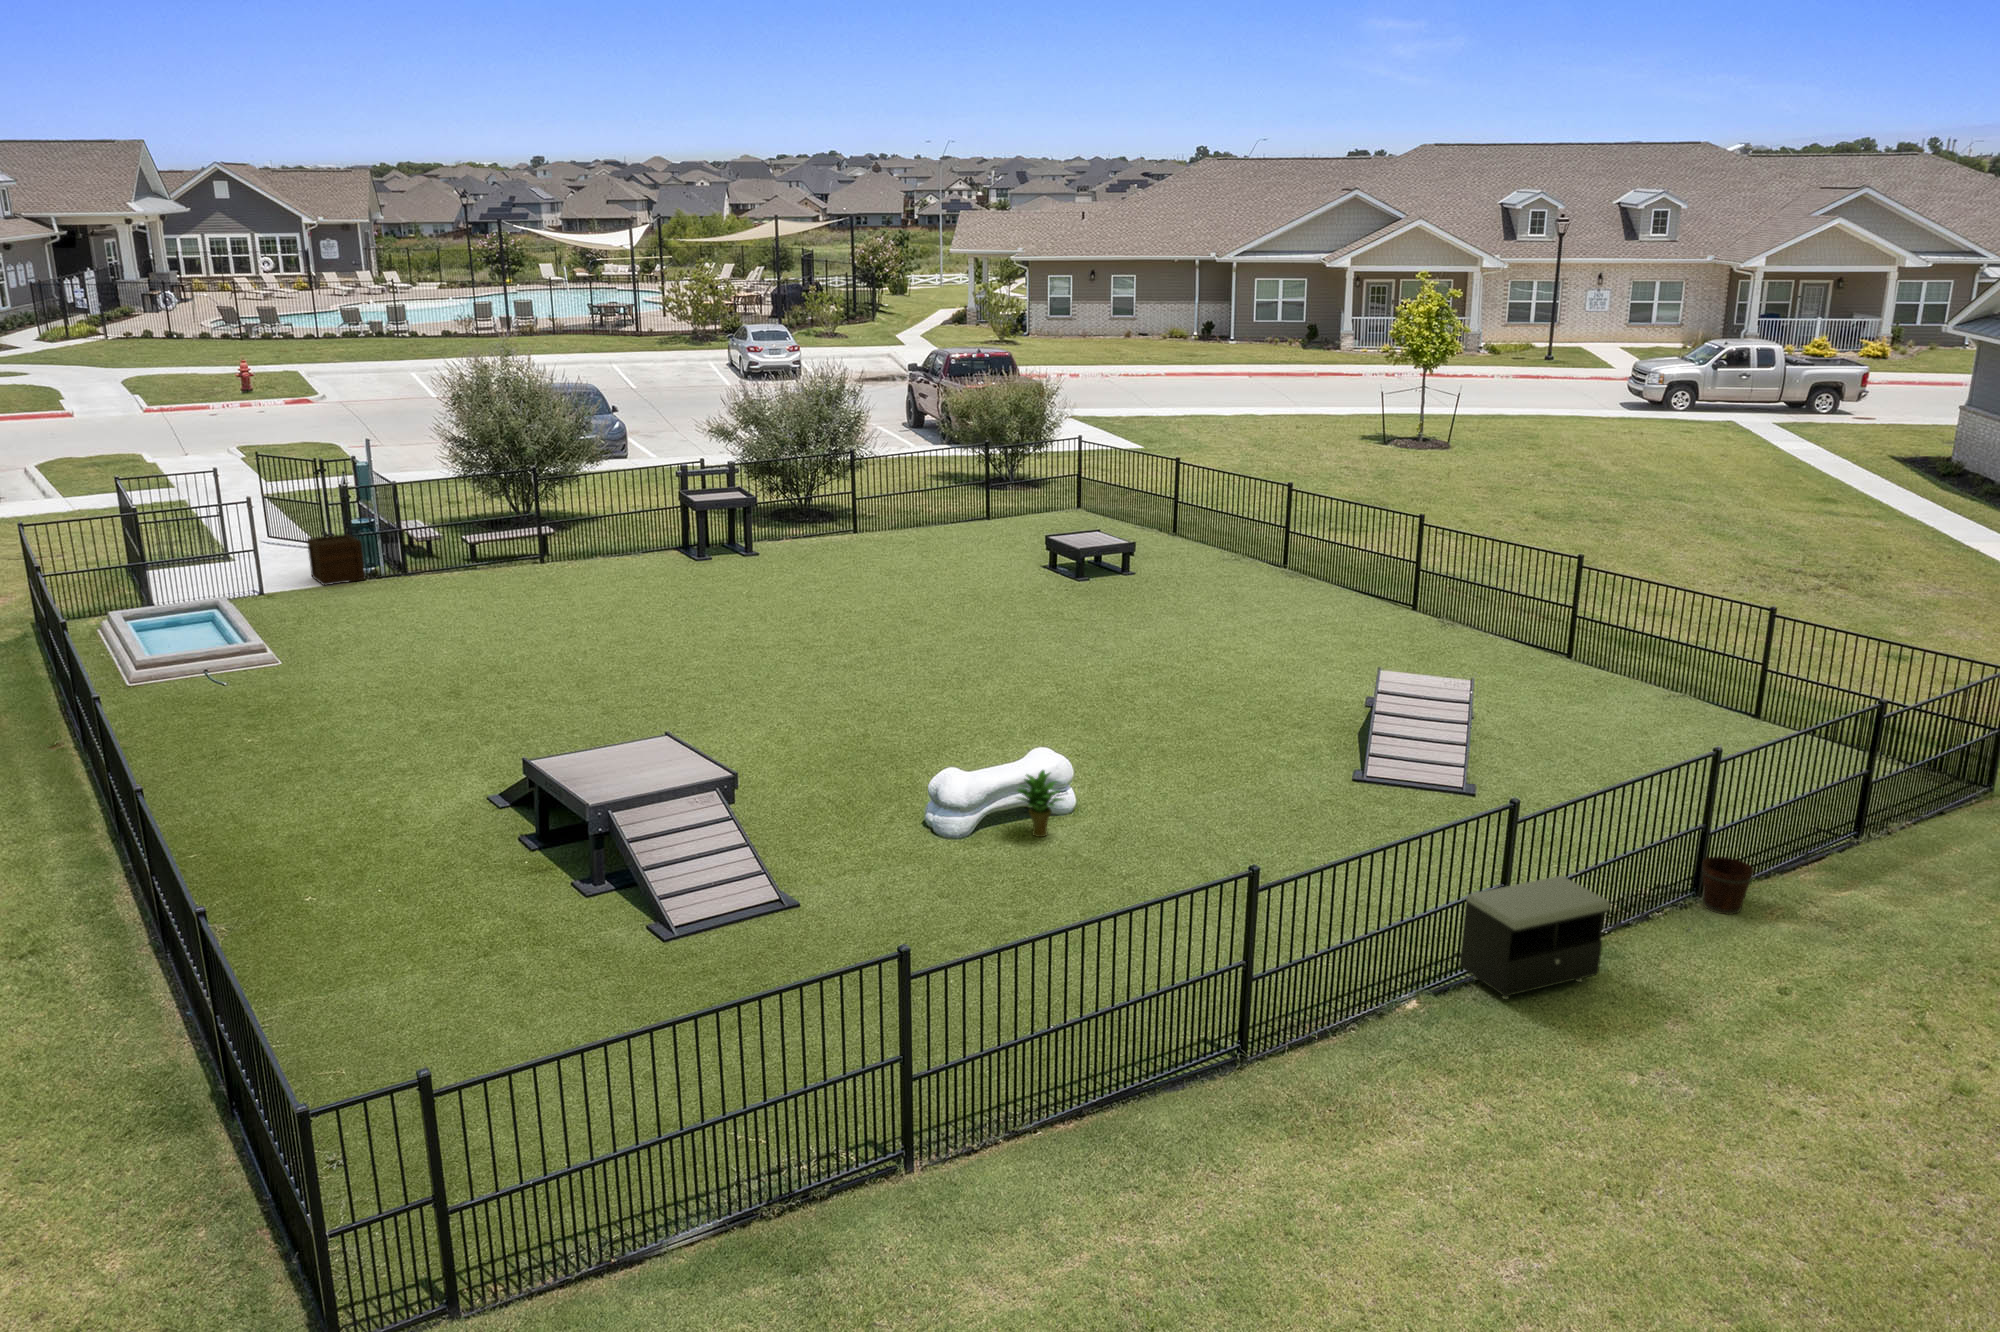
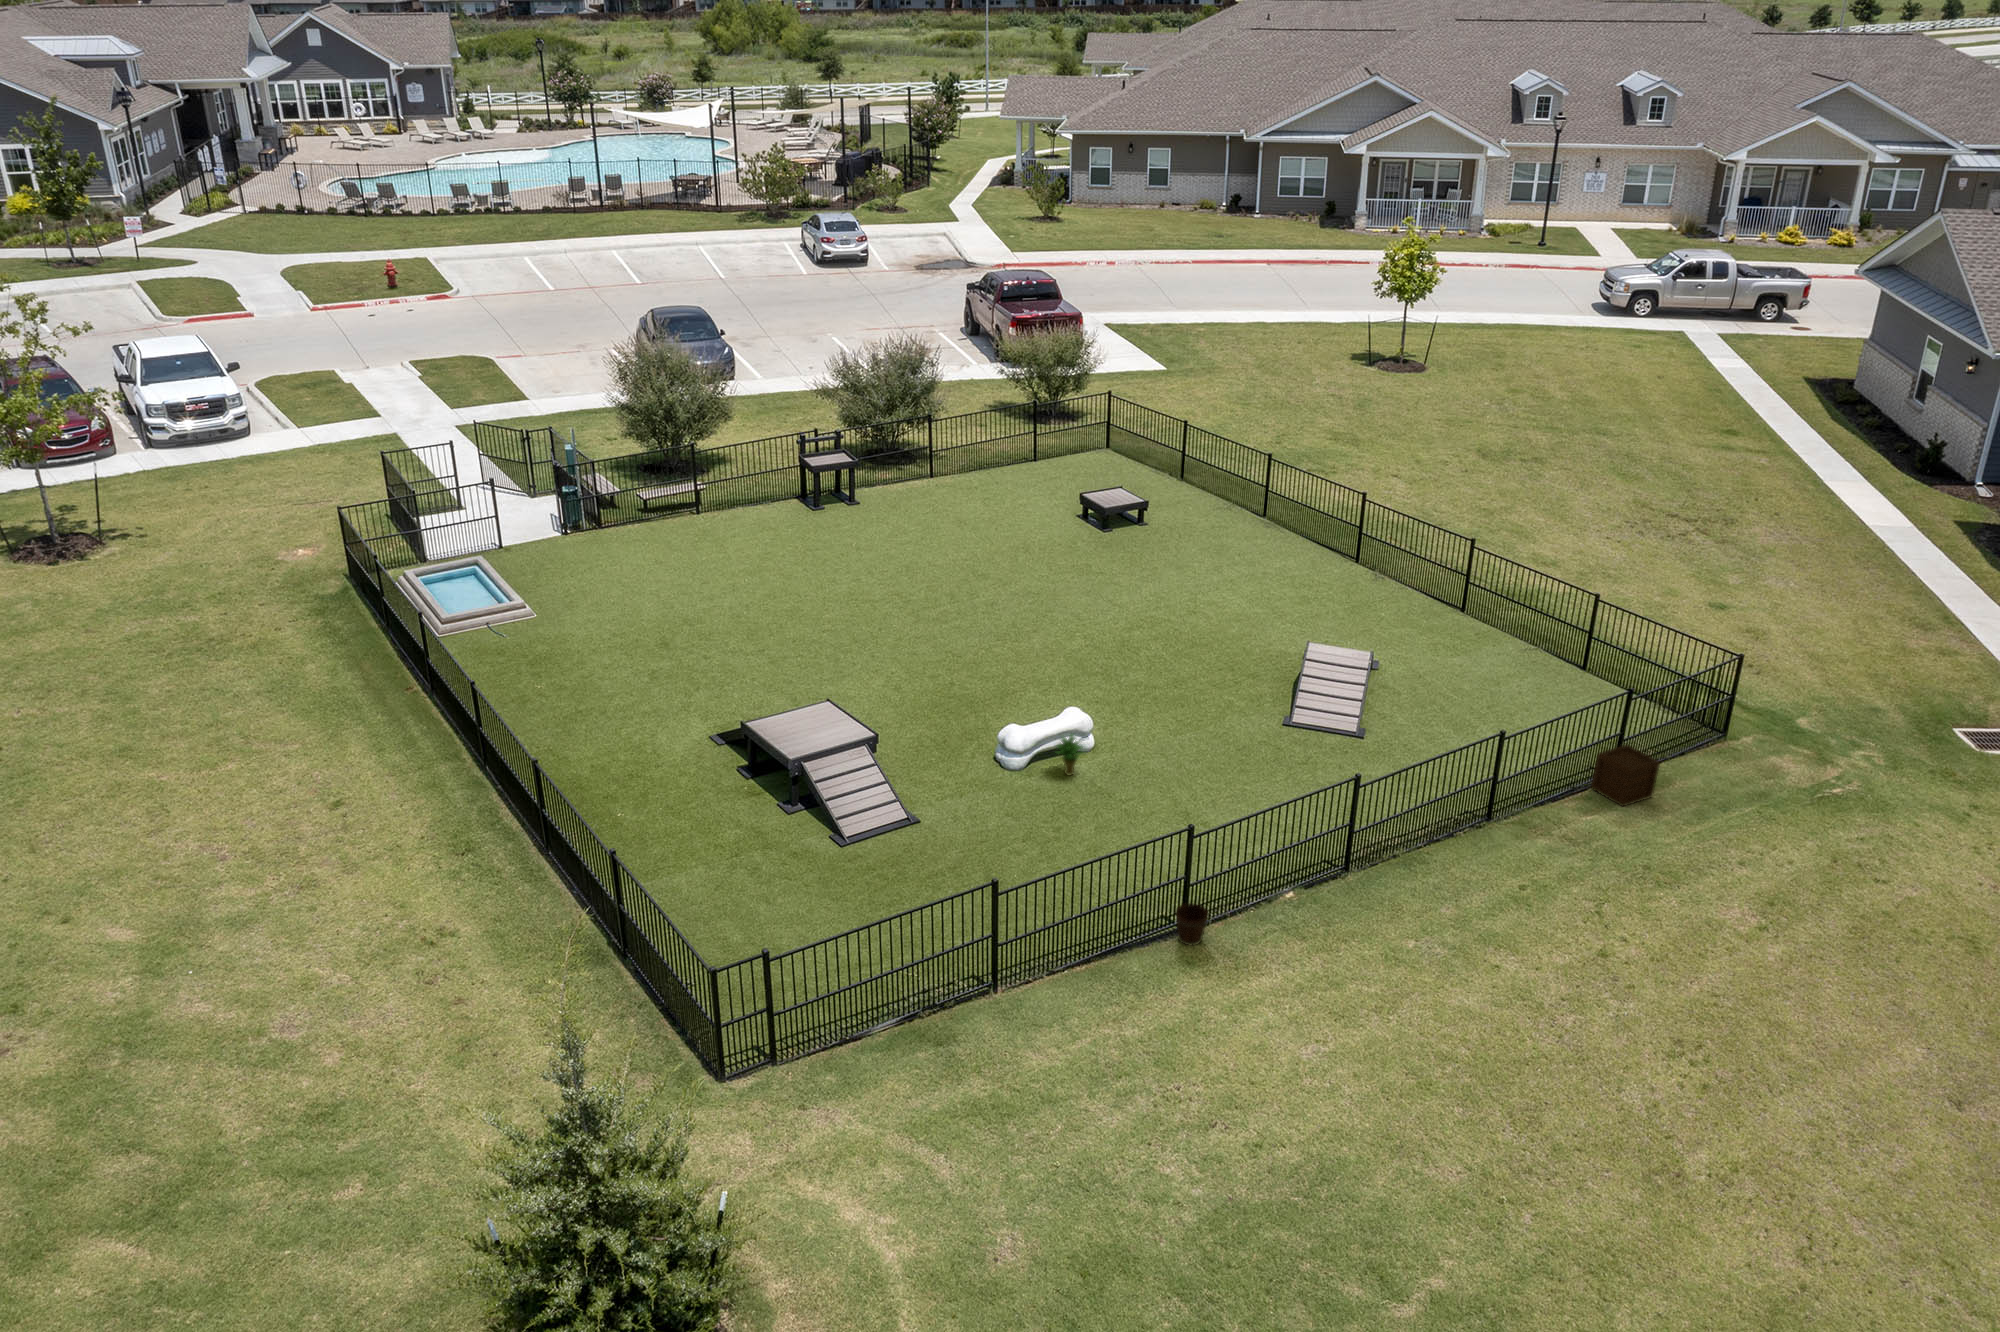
wooden crate: present [307,534,365,585] -> present [1591,745,1660,806]
bucket: present [1702,857,1754,915] -> present [1176,903,1208,945]
storage bench: present [1460,876,1610,999] -> none [1317,822,1405,896]

